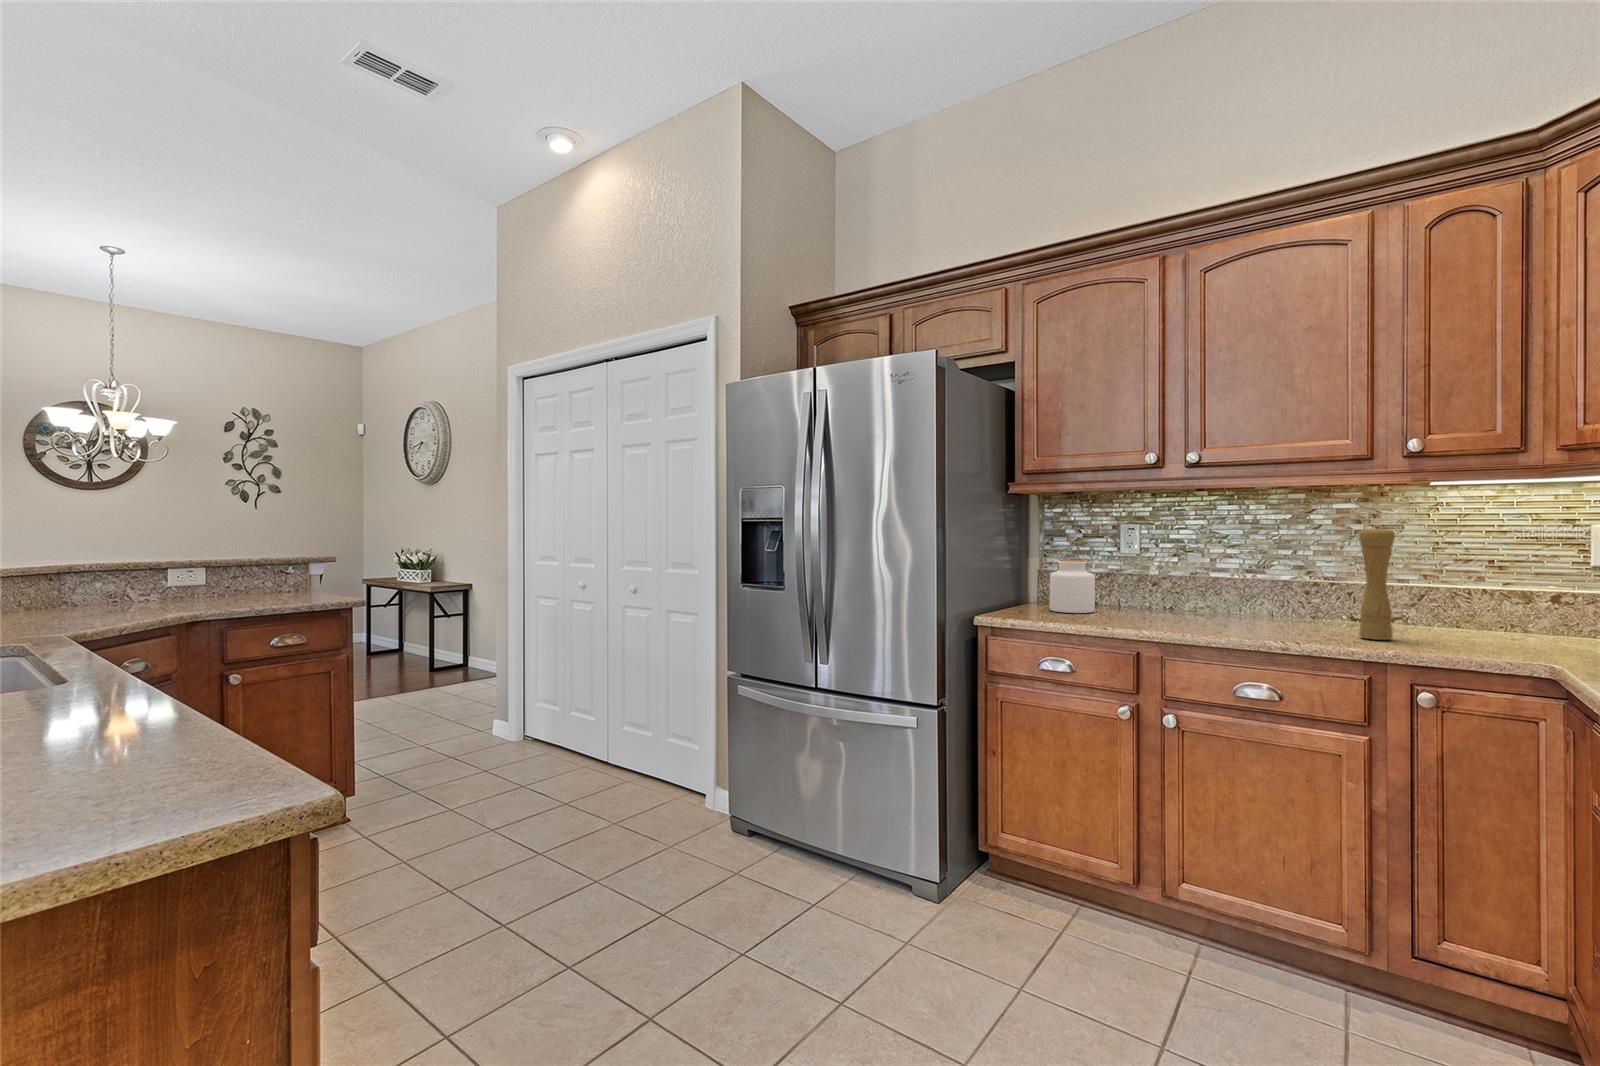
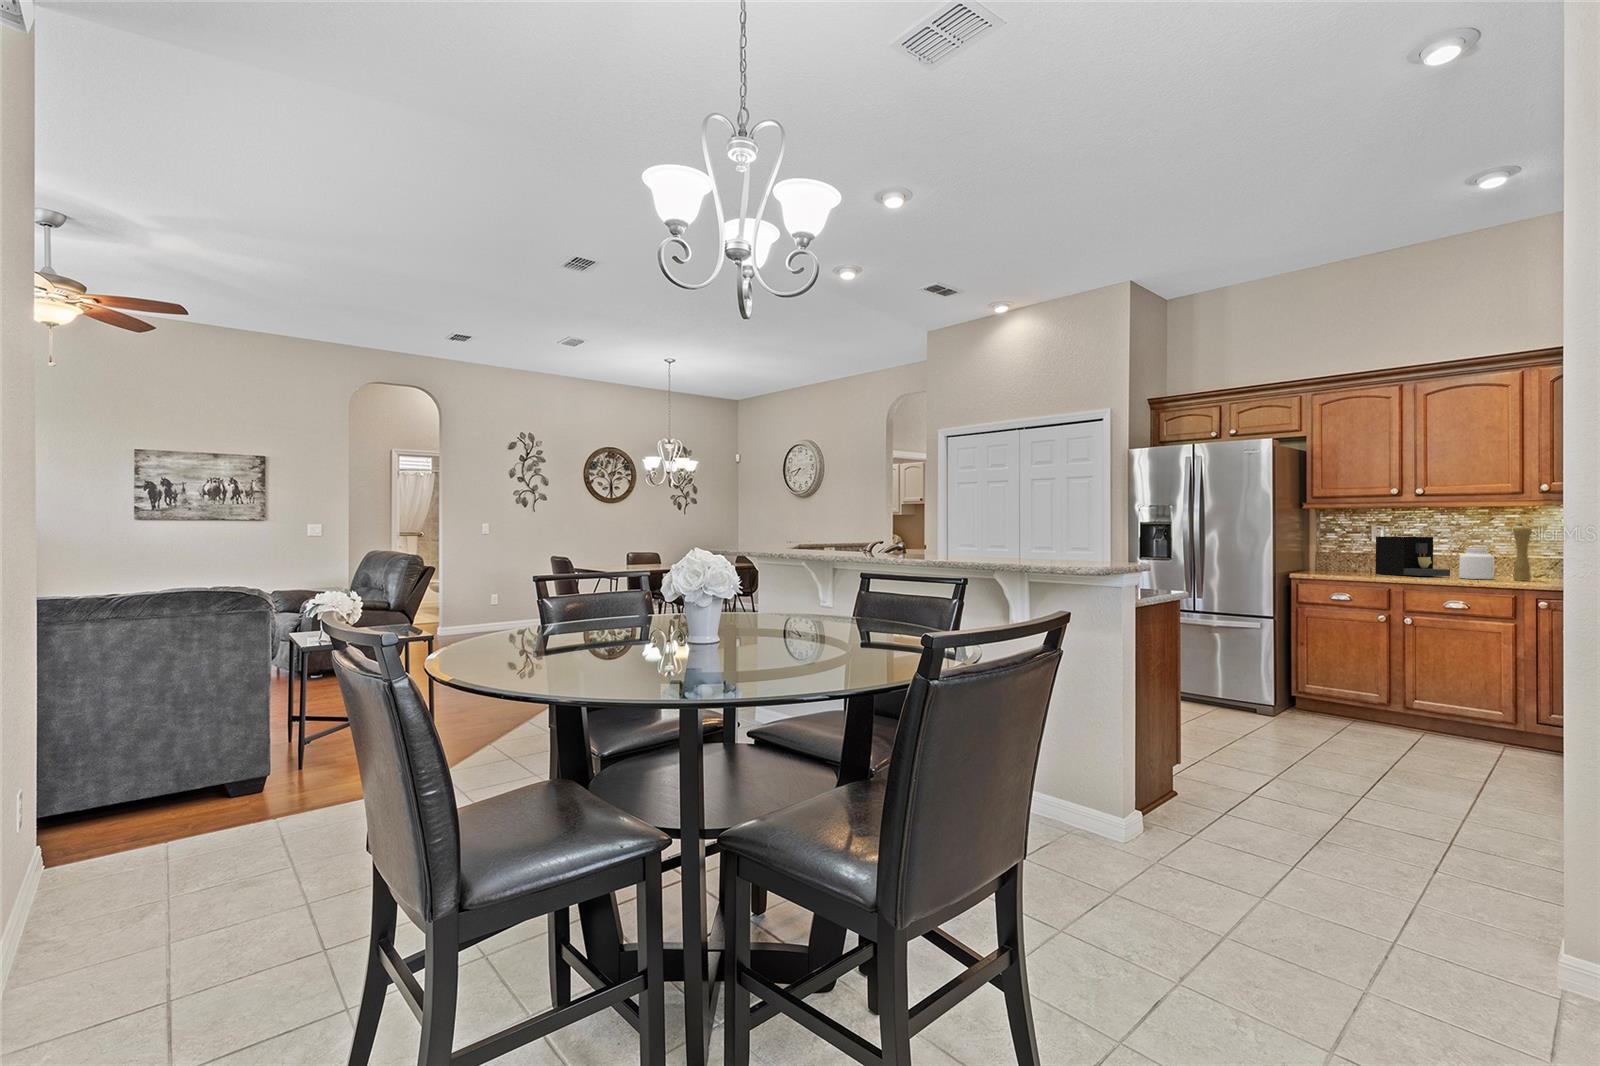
coffee maker: none [1122,544,1244,624] -> present [1376,537,1450,576]
jar: present [1050,559,1095,613] -> present [1459,547,1494,579]

